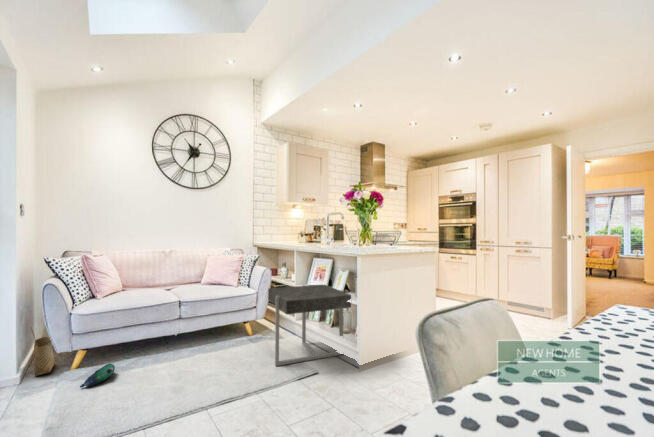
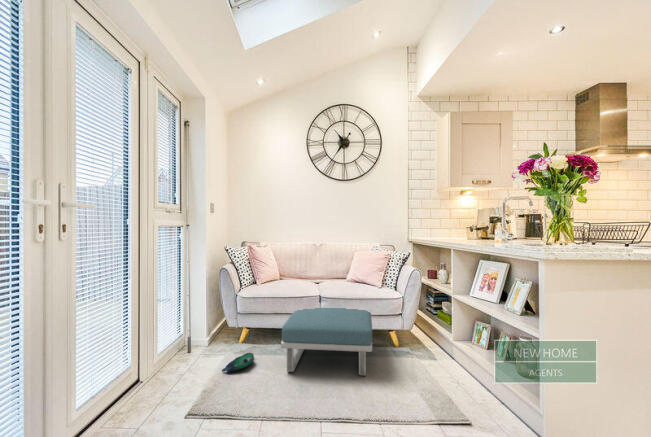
side table: present [268,285,351,366] -> none [411,296,533,410]
footstool: none [151,305,238,372] -> present [281,308,372,376]
woven basket: present [31,329,55,376] -> none [202,305,222,350]

